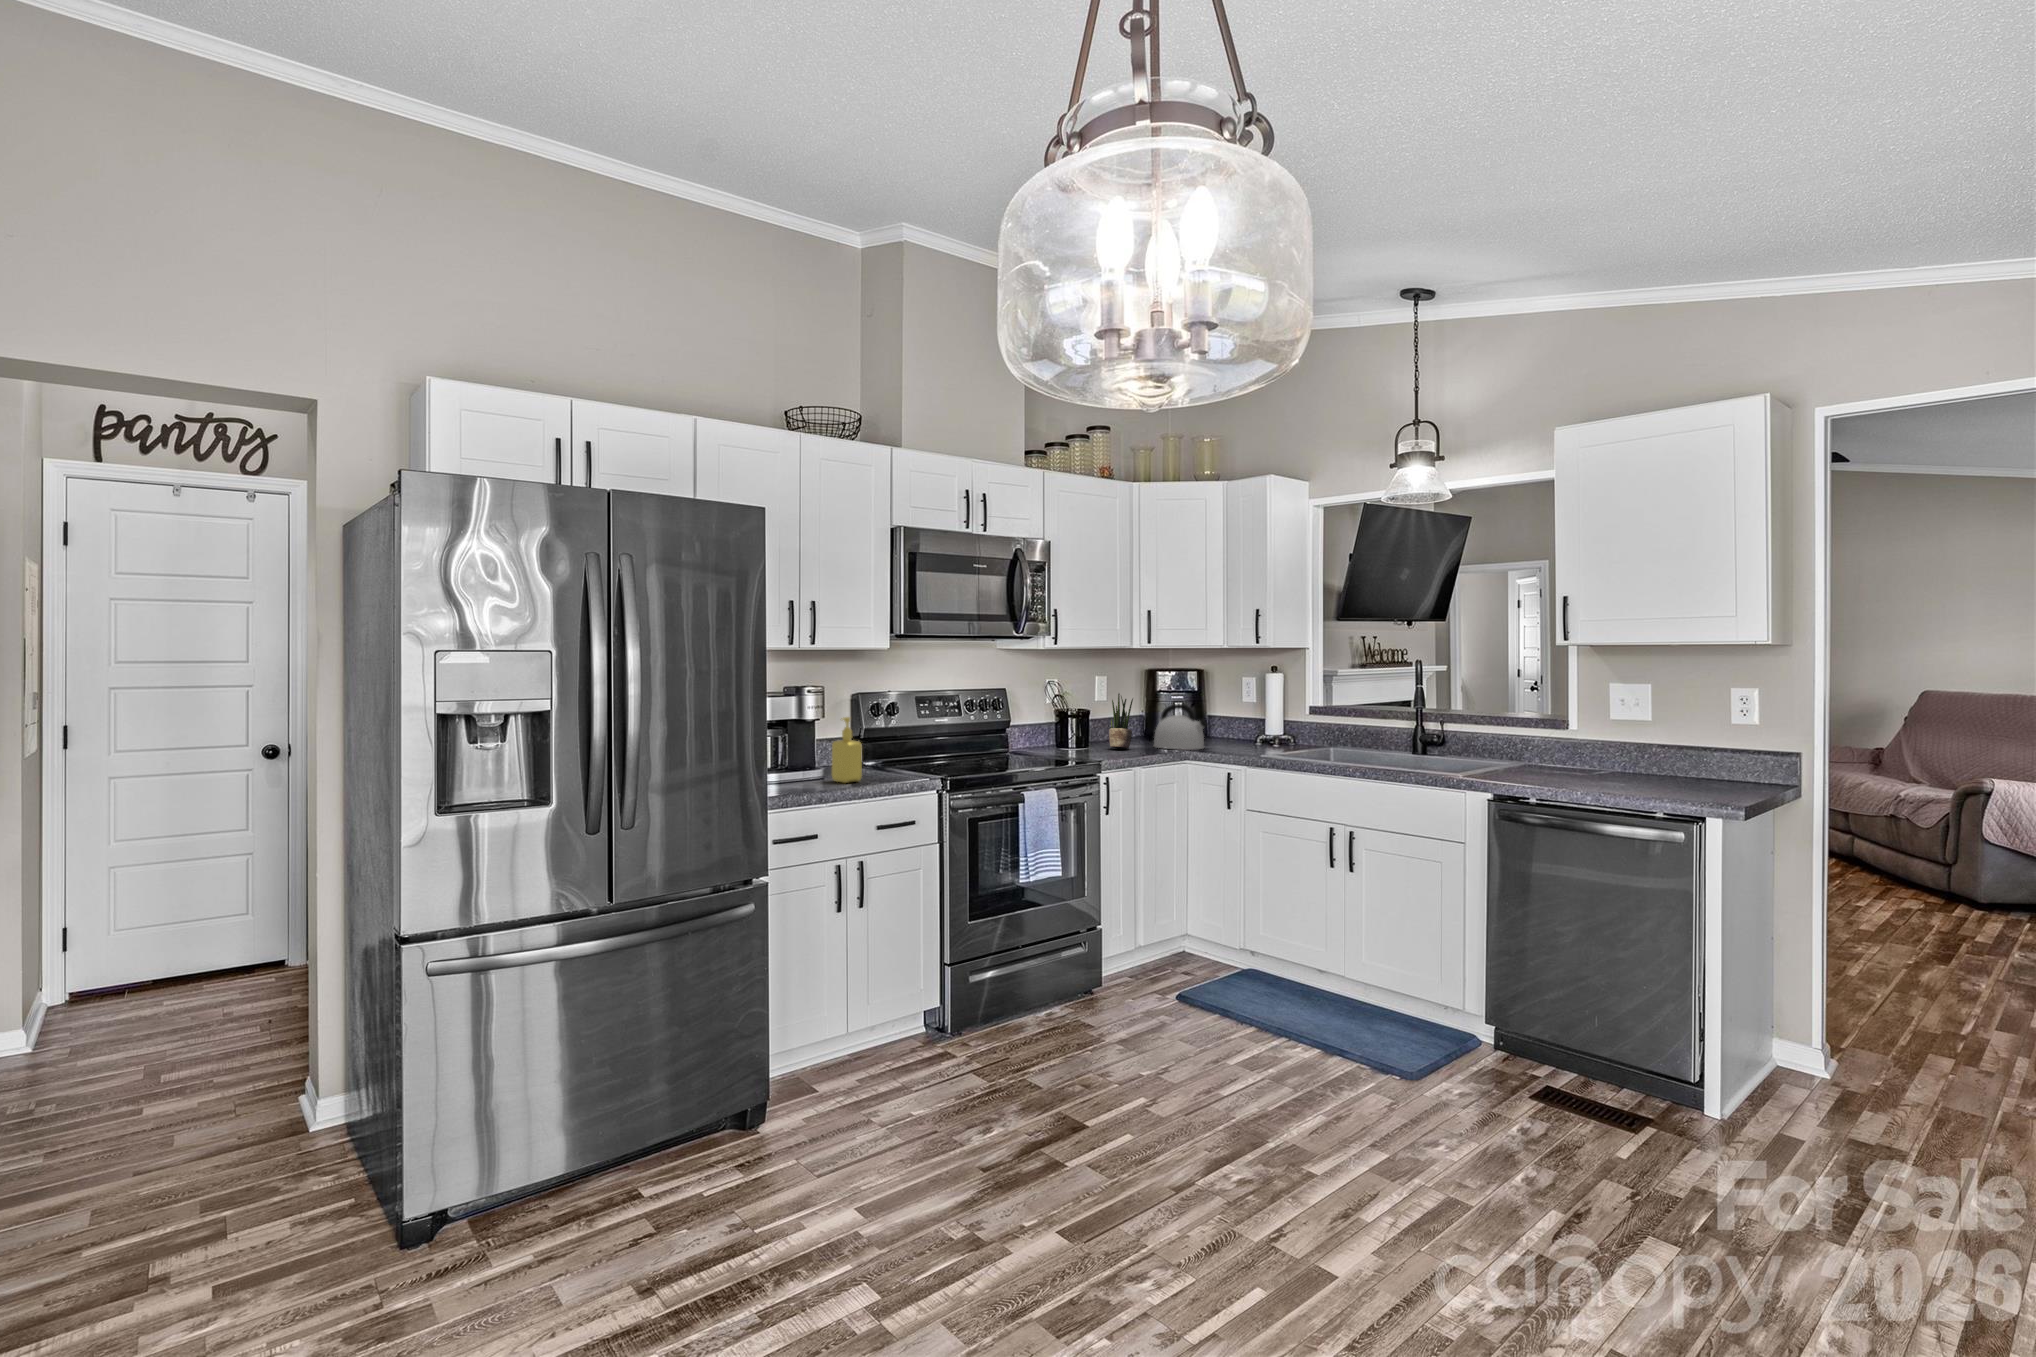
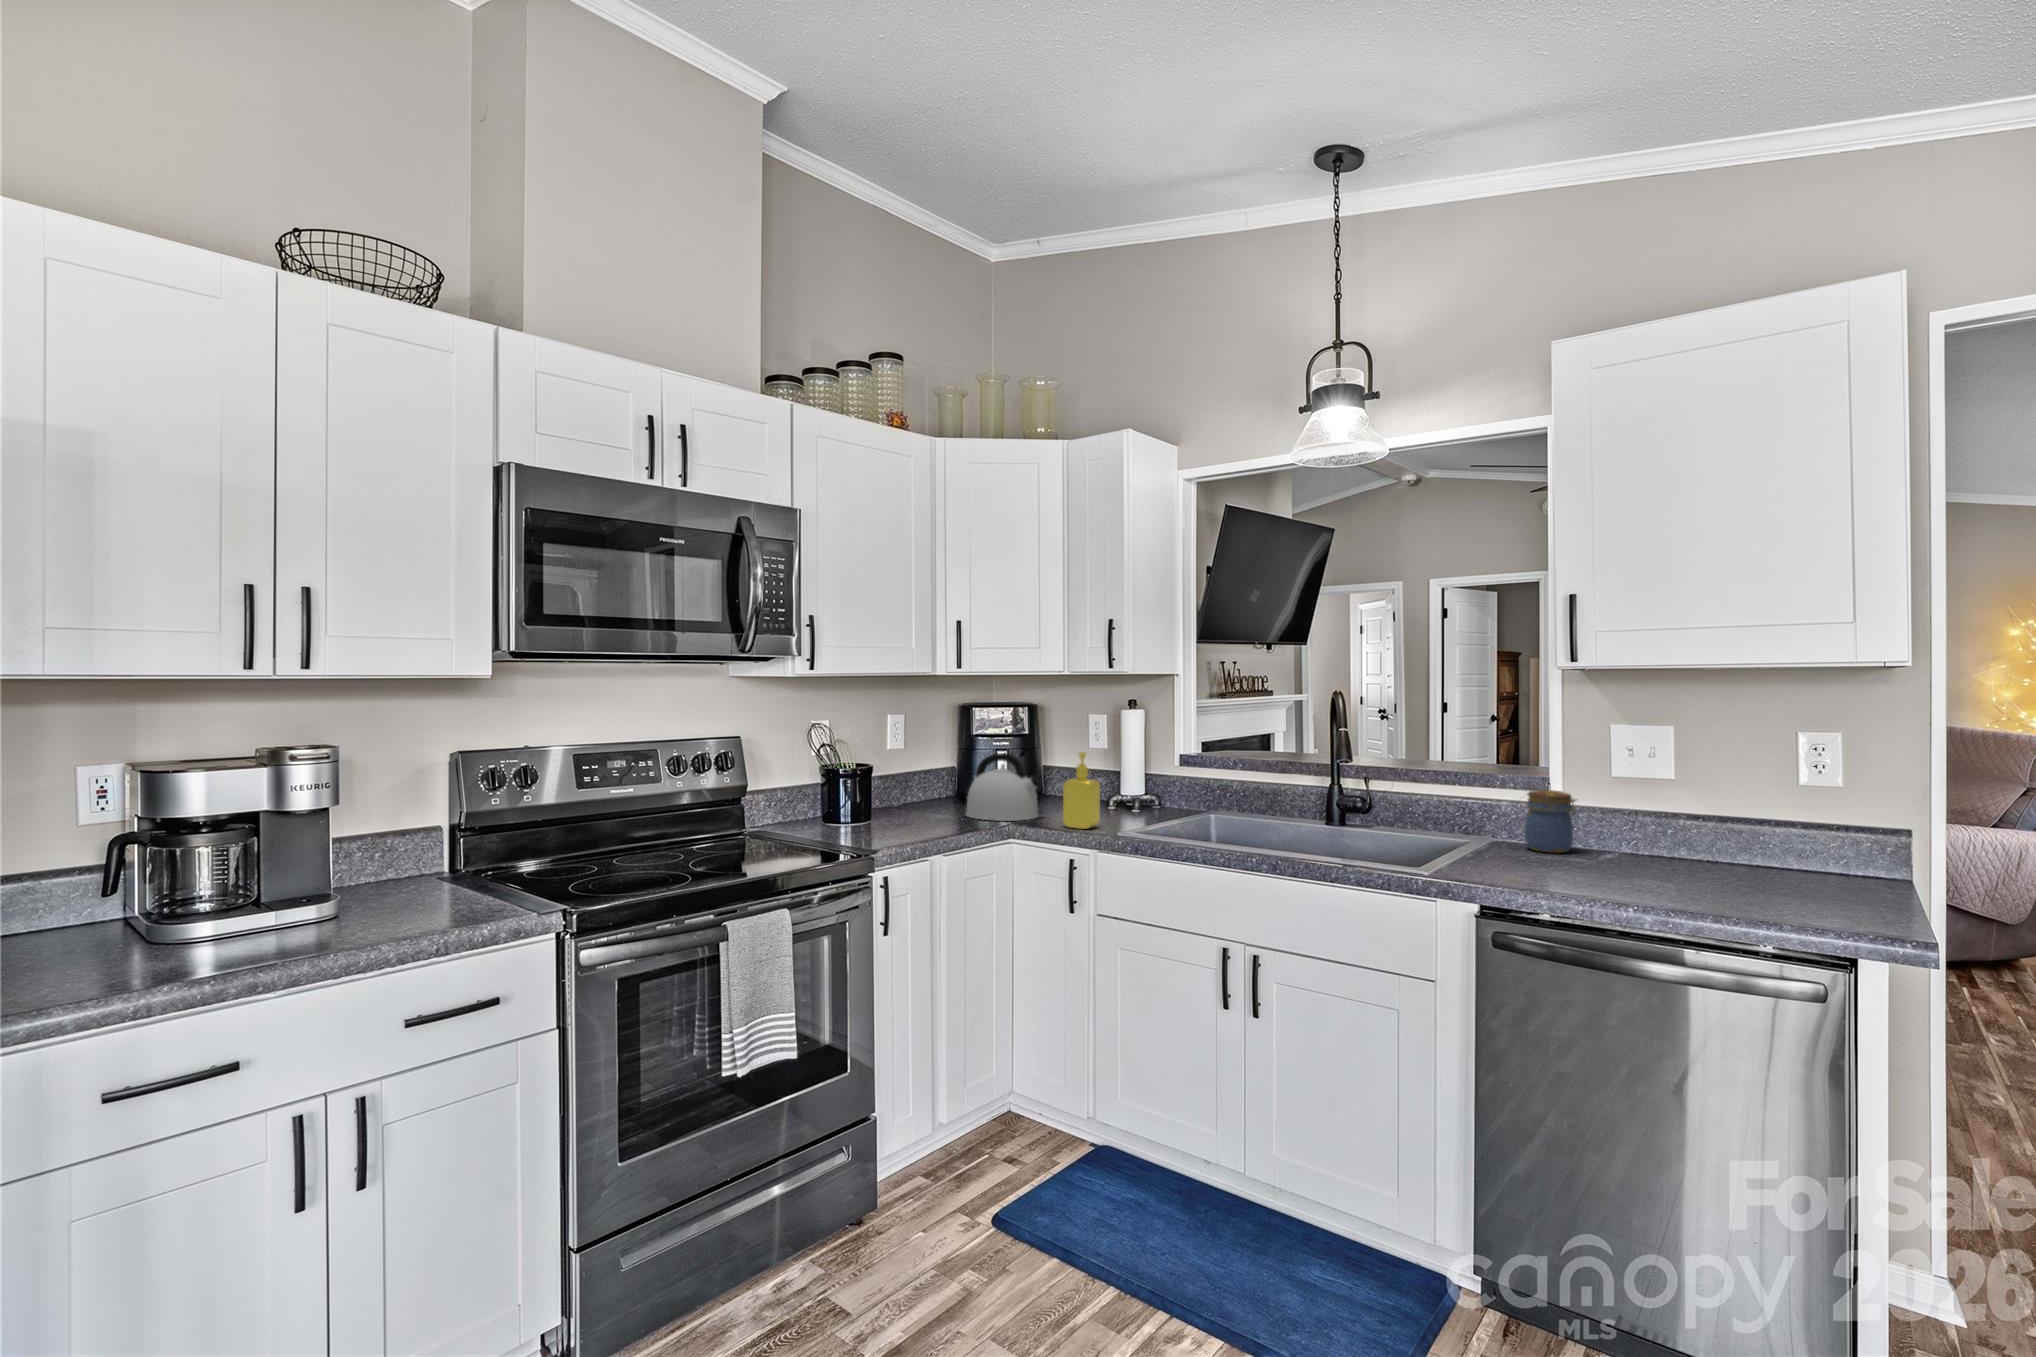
potted plant: present [1109,694,1133,749] -> none [899,738,935,821]
soap dispenser: present [832,717,862,783] -> present [1063,752,1100,829]
jar: none [1545,728,1582,769] -> present [1525,790,1577,853]

